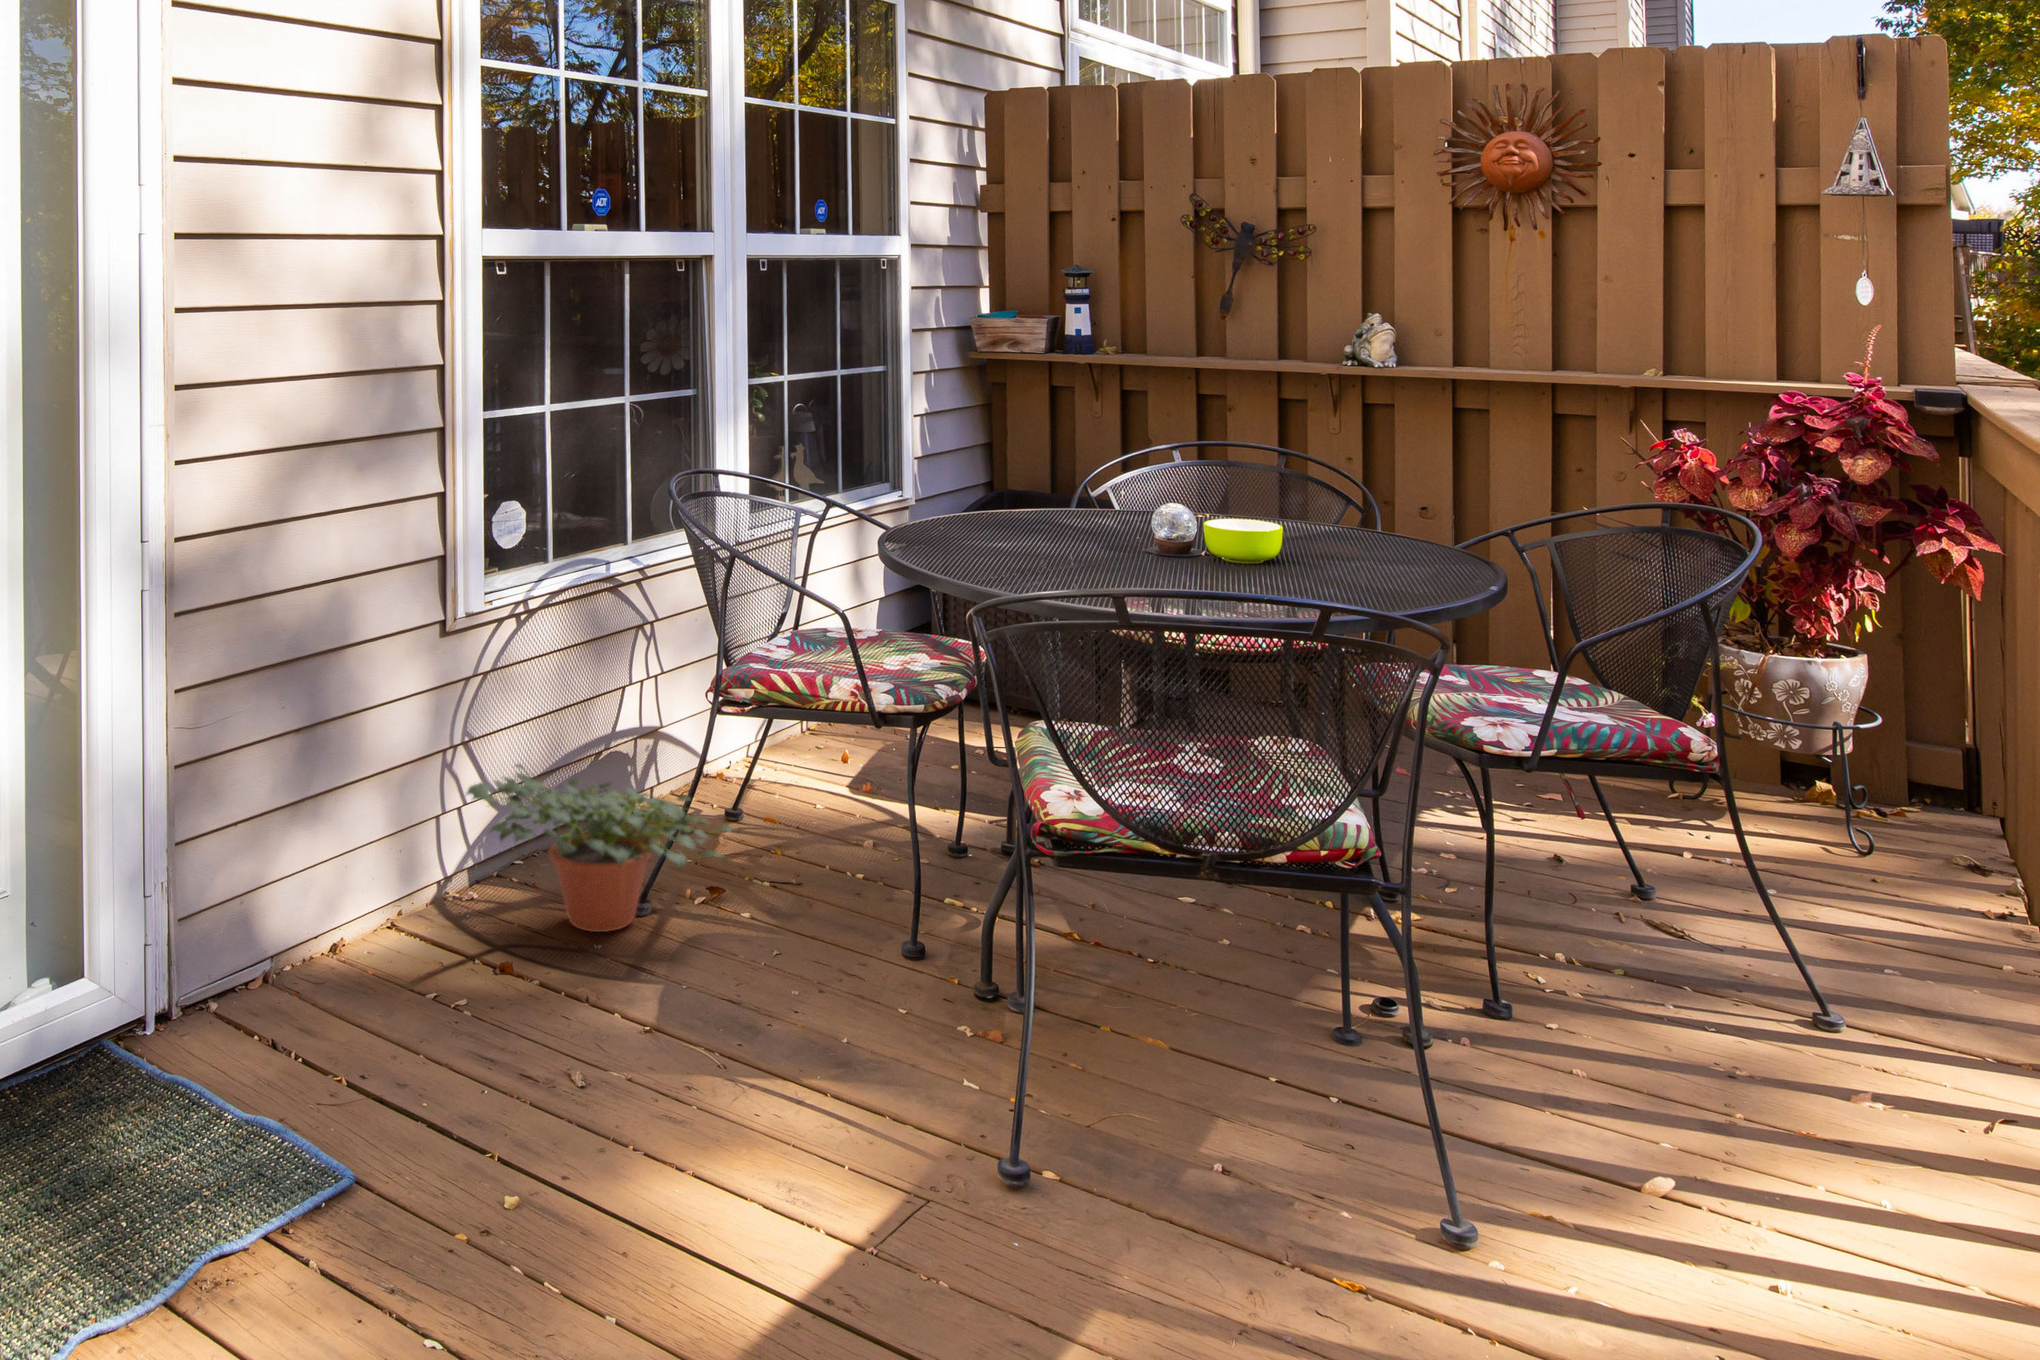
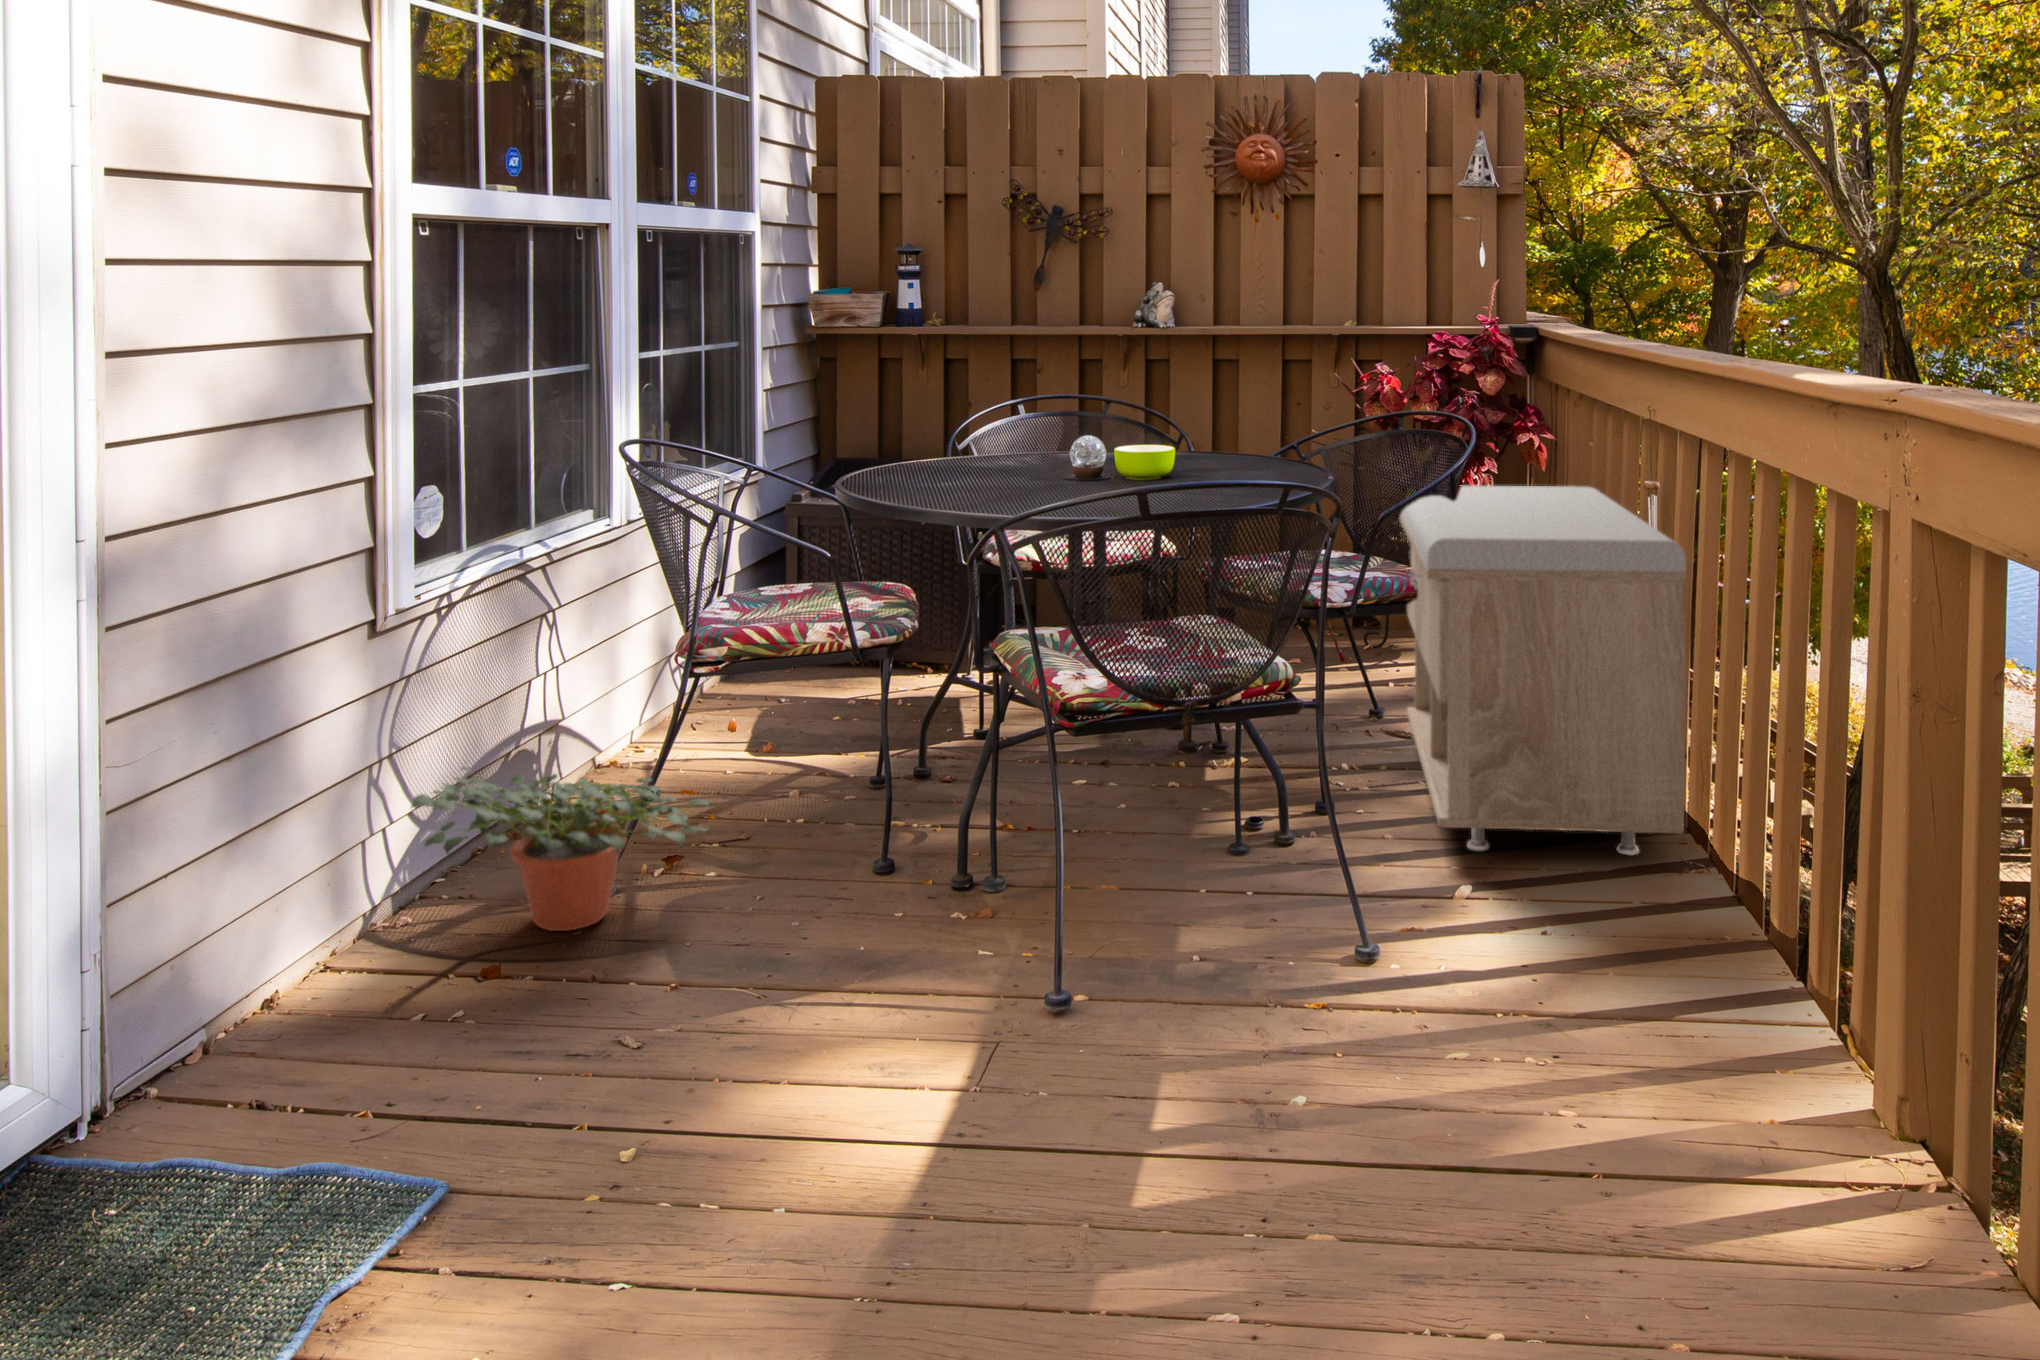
storage bench: none [1550,560,1942,1082] -> present [1400,486,1687,855]

